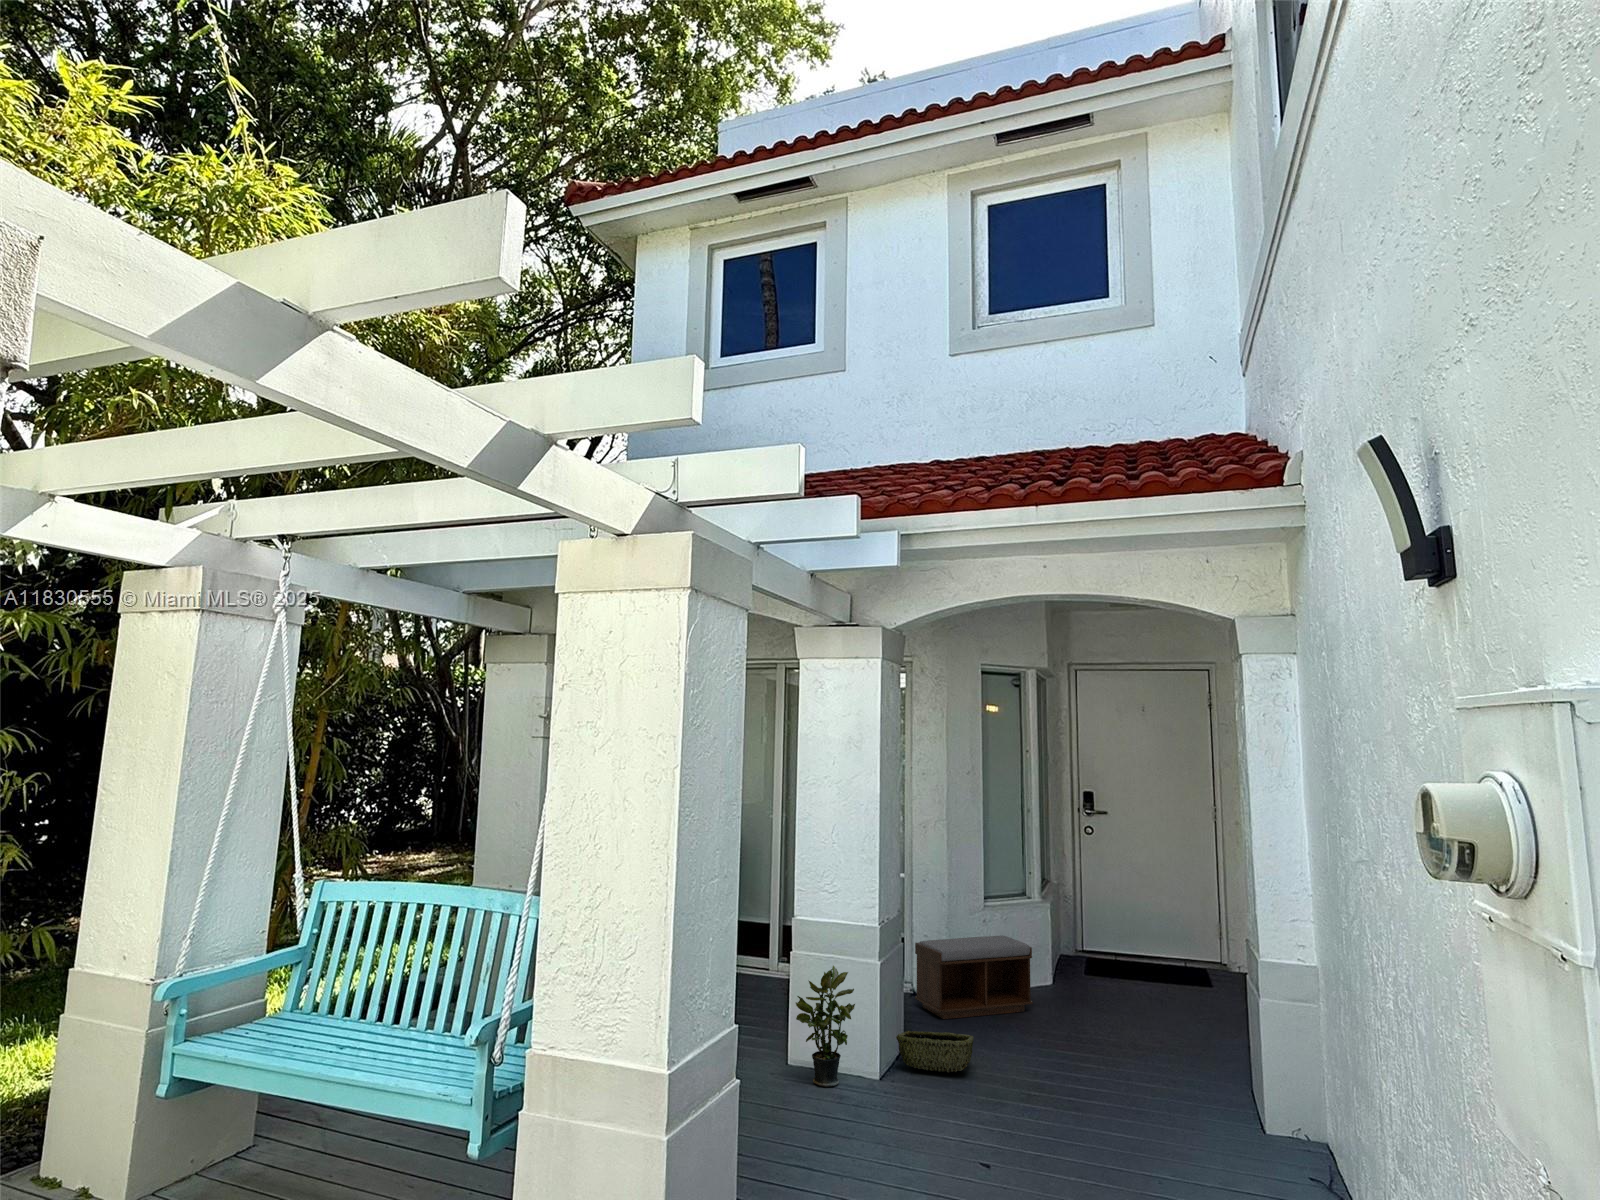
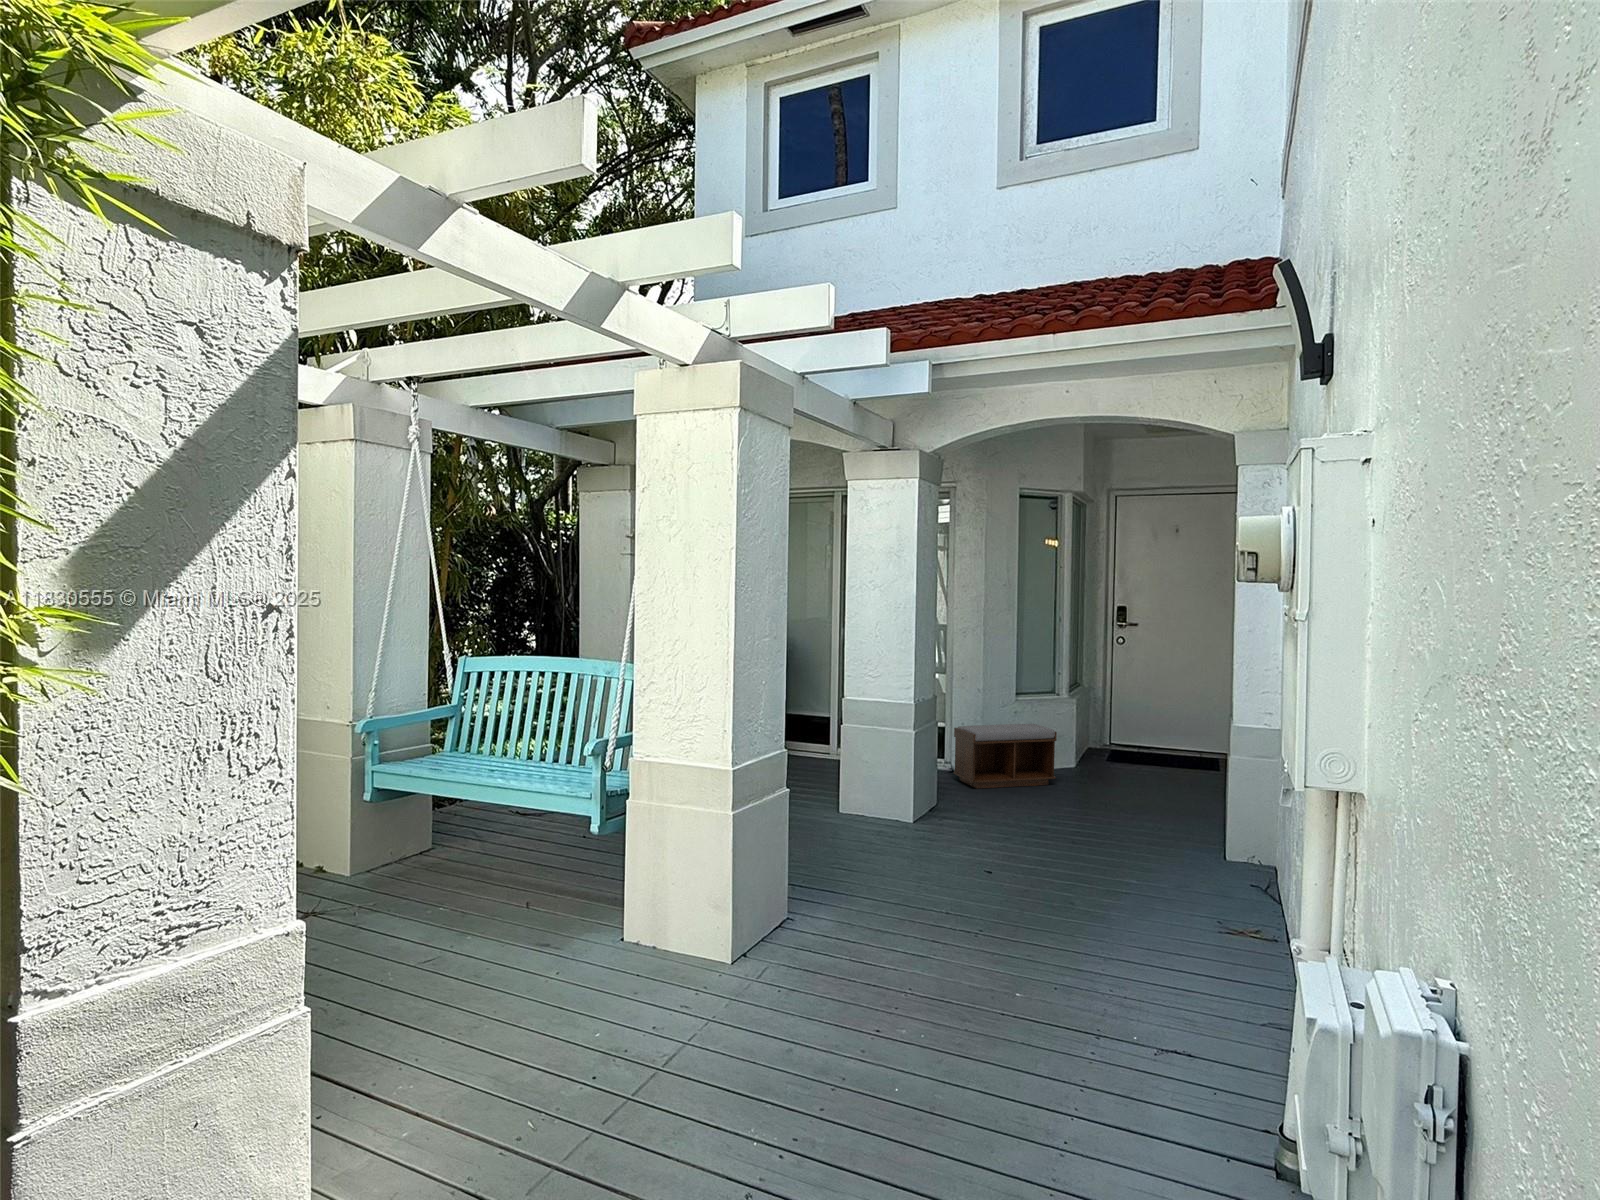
potted plant: present [796,966,855,1087] -> none [845,735,895,828]
woven basket: present [896,1031,974,1072] -> none [930,791,995,822]

